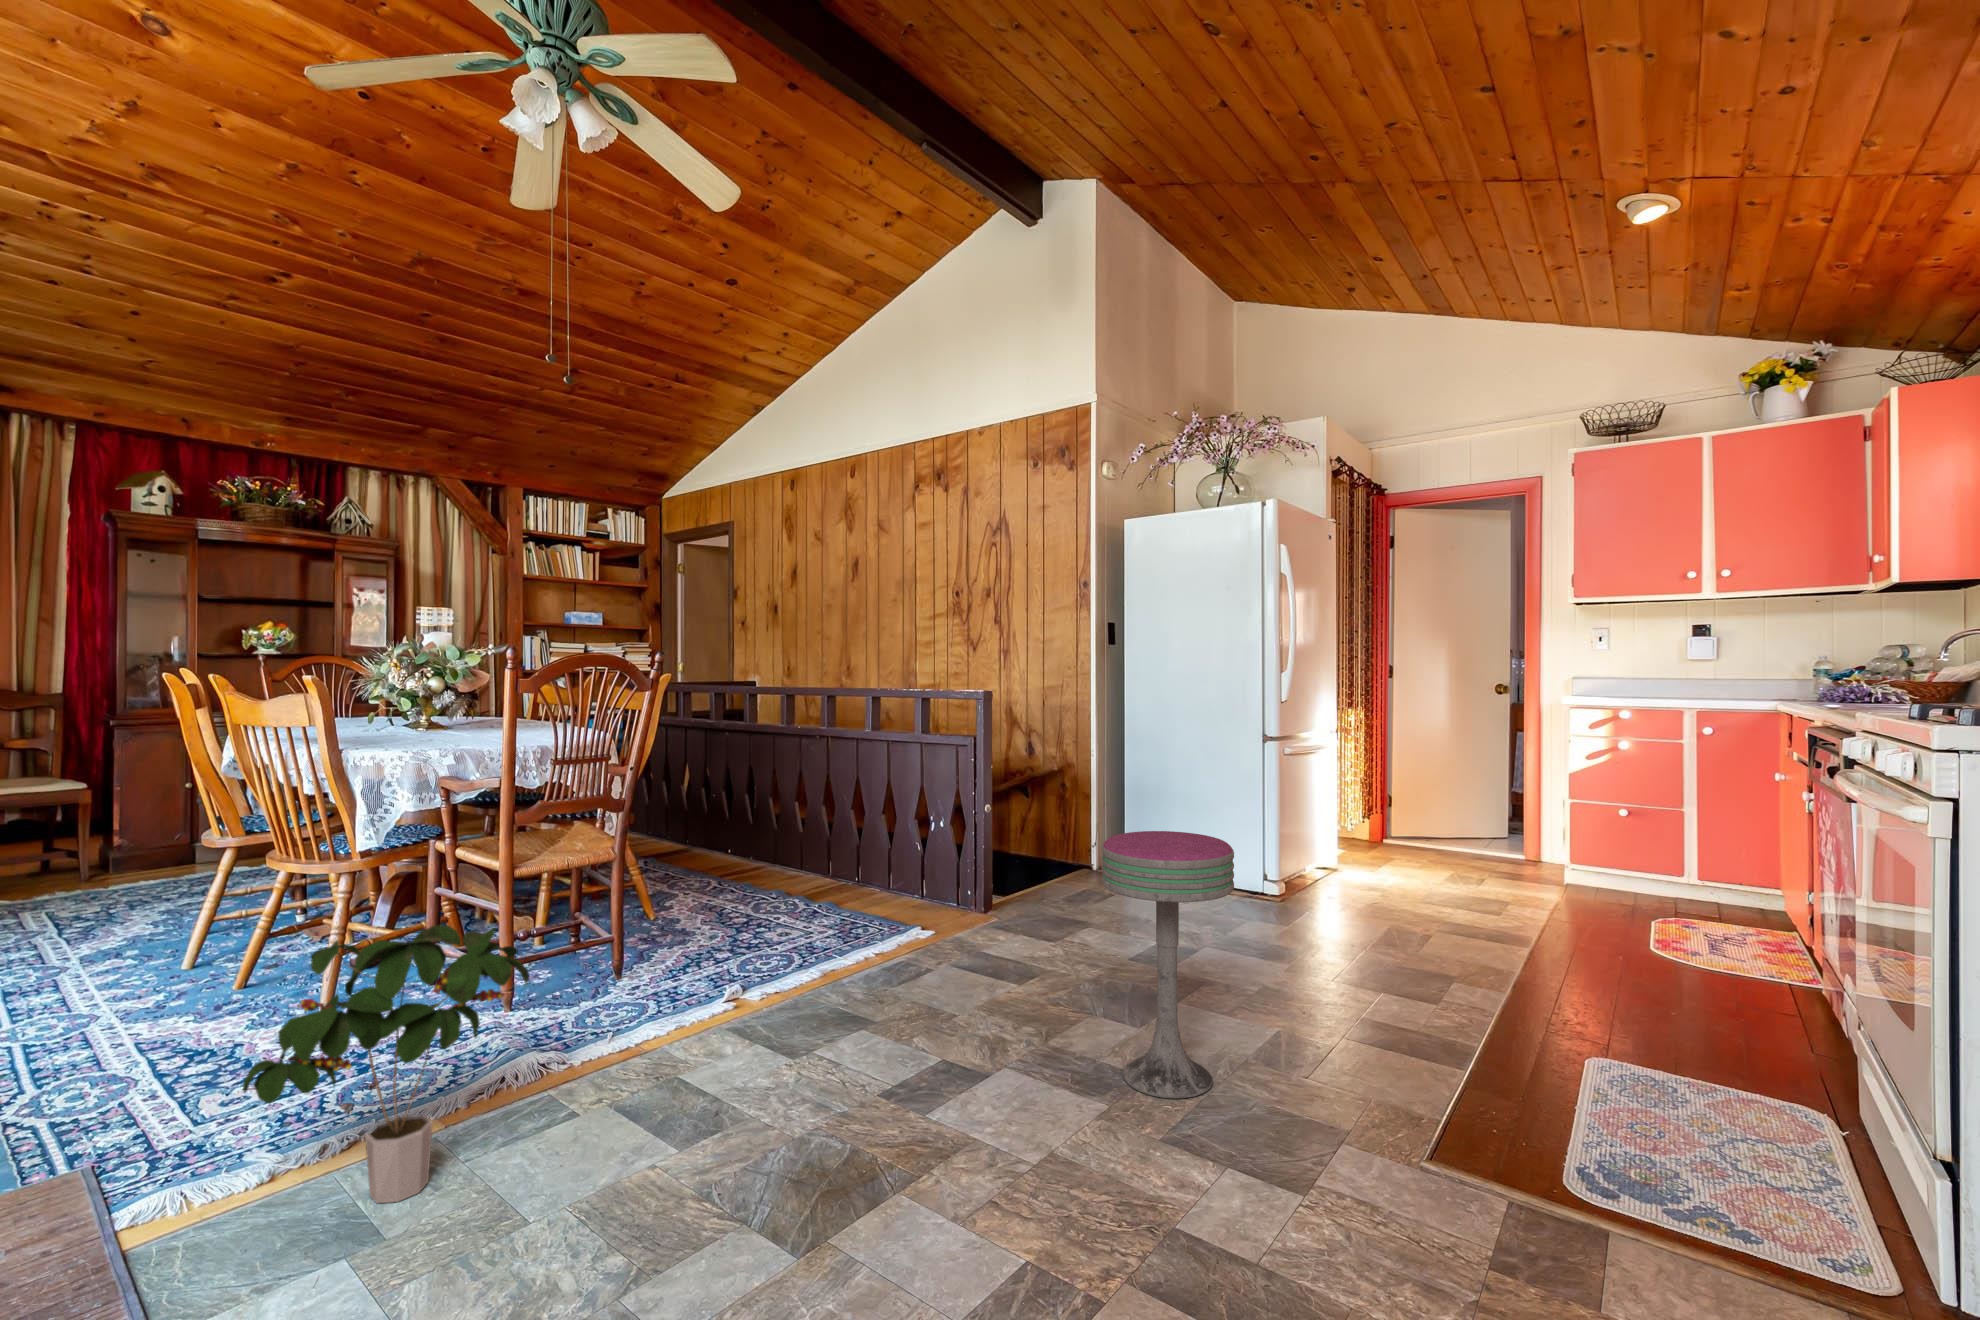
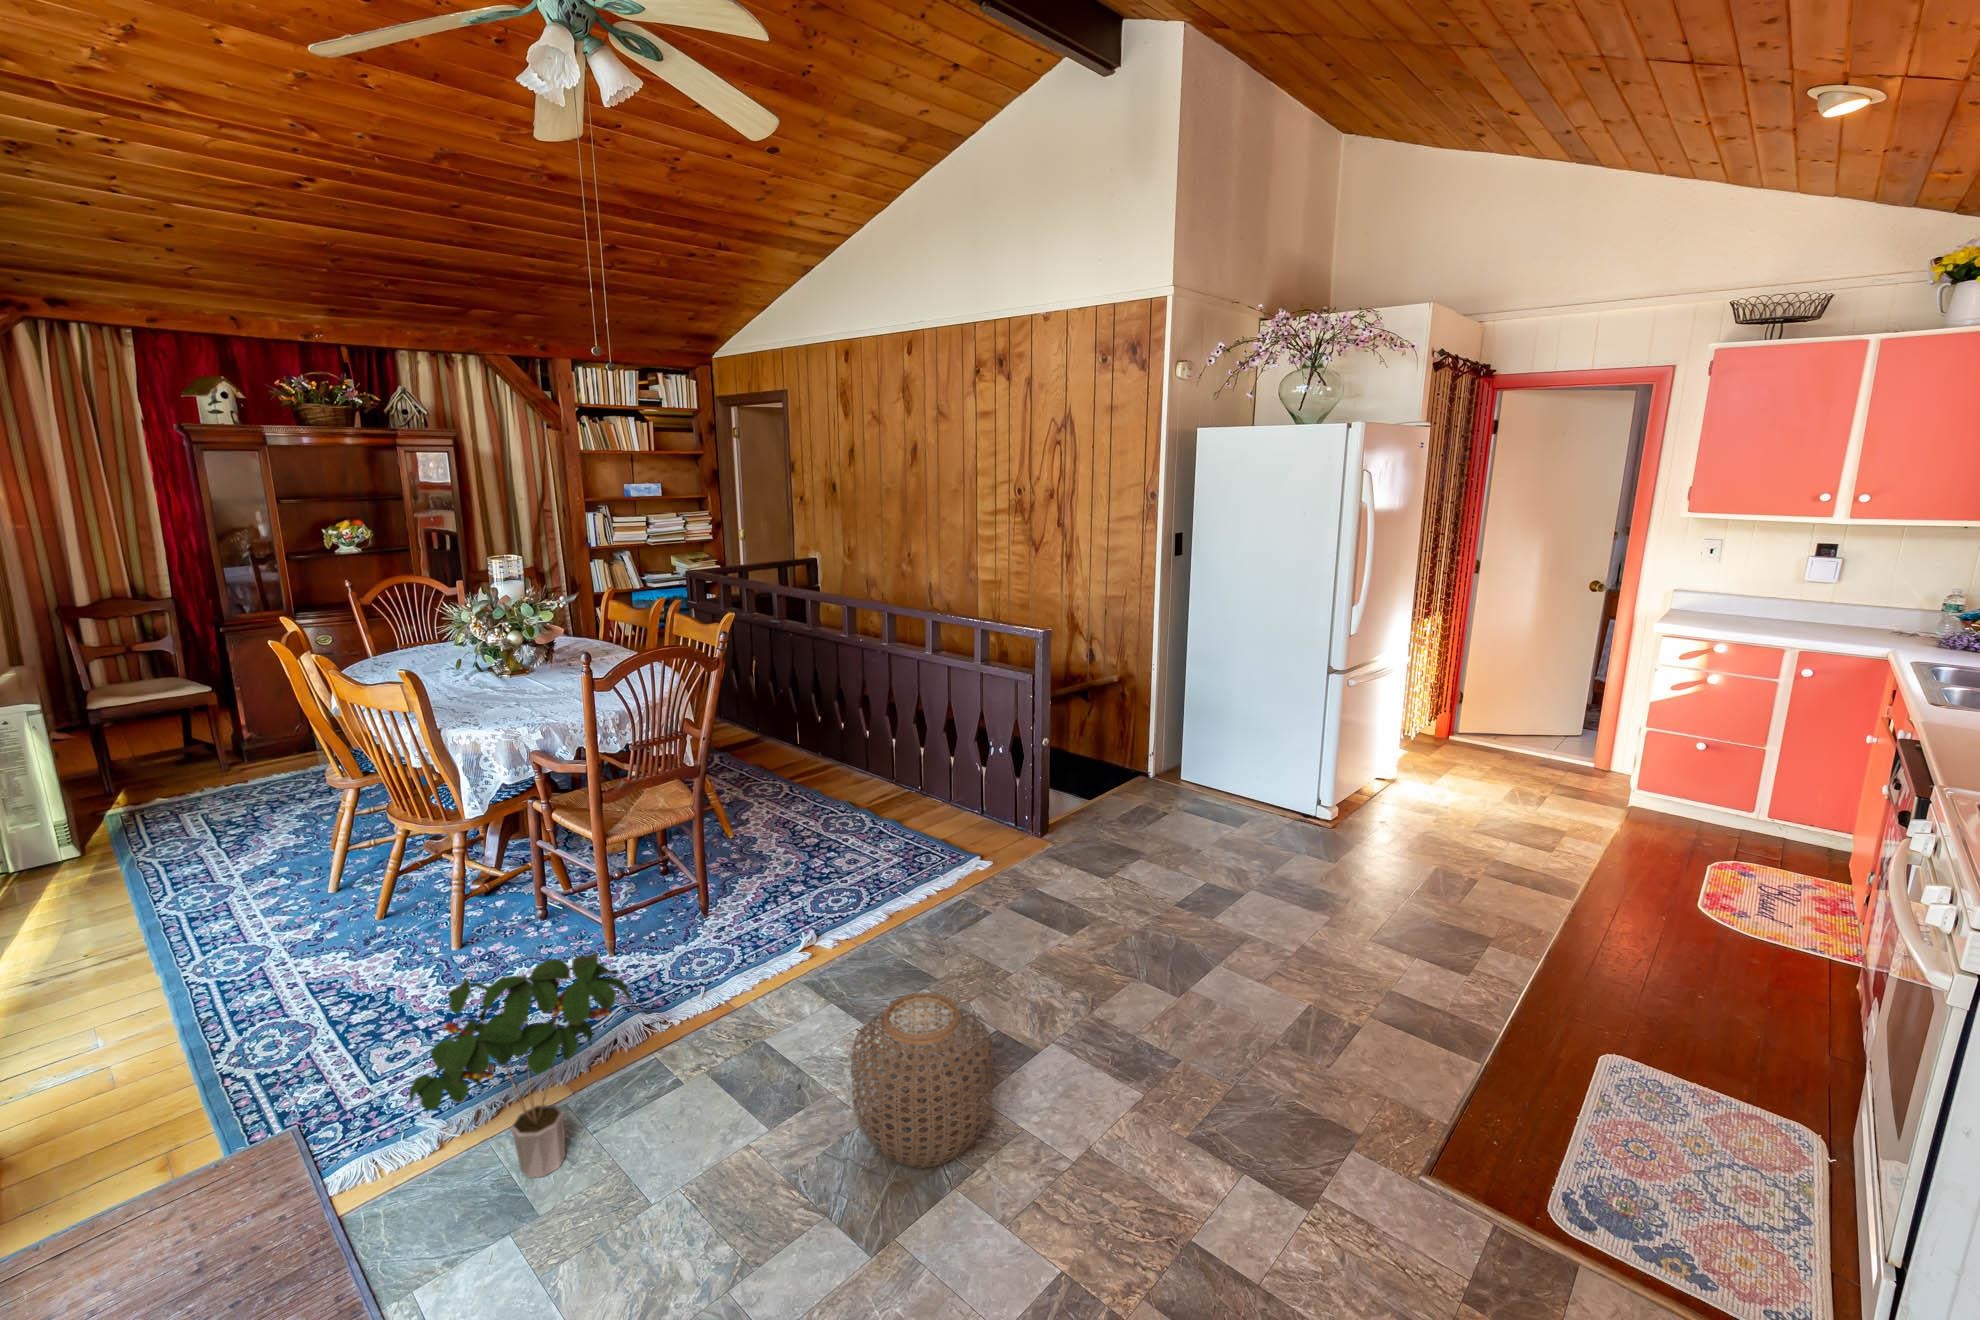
bar stool: present [1102,831,1234,1099] -> none [1145,842,1273,1089]
woven basket: none [781,973,944,1175] -> present [851,993,994,1168]

